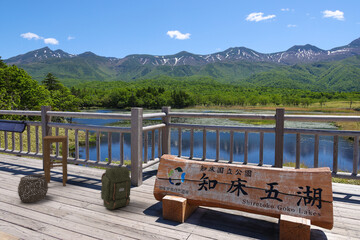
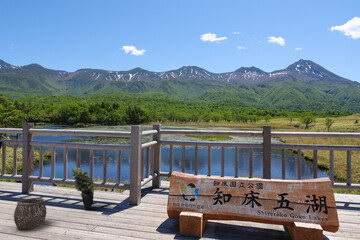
stool: present [42,136,68,186] -> none [36,155,61,212]
potted plant: none [74,147,98,188] -> present [70,168,96,210]
backpack: present [101,166,131,209] -> none [109,185,140,230]

